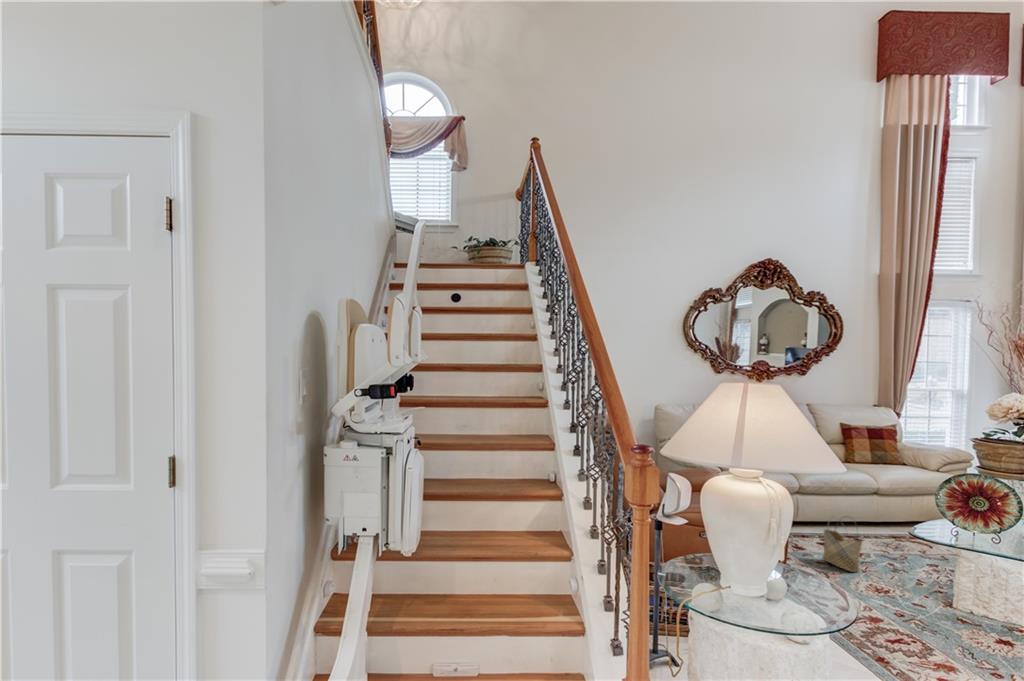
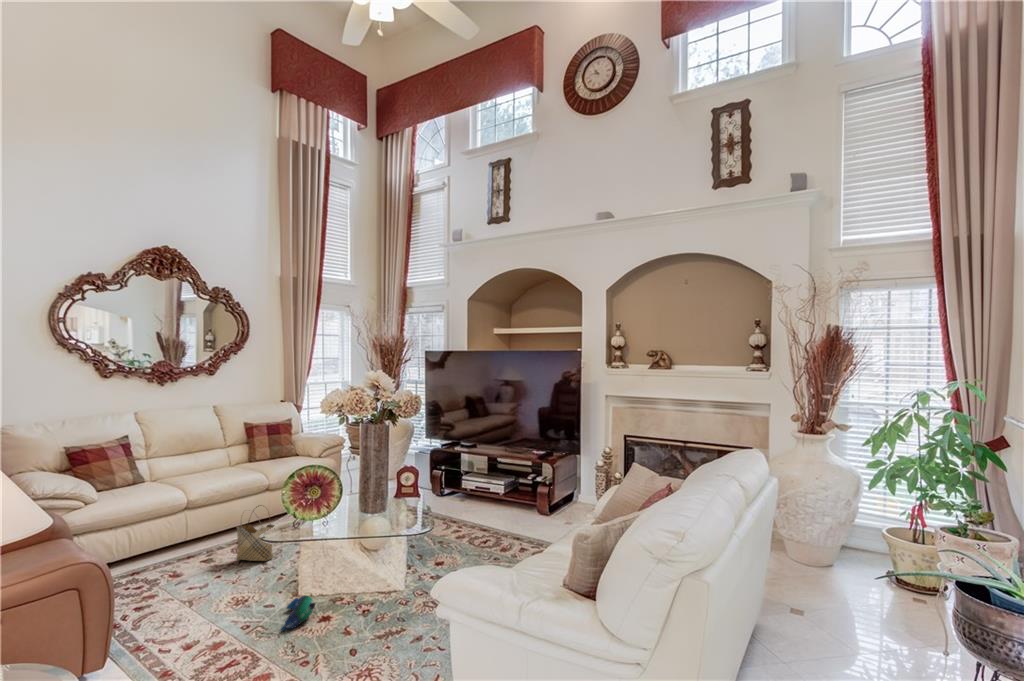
plush toy: none [863,626,904,656] -> present [281,595,315,631]

